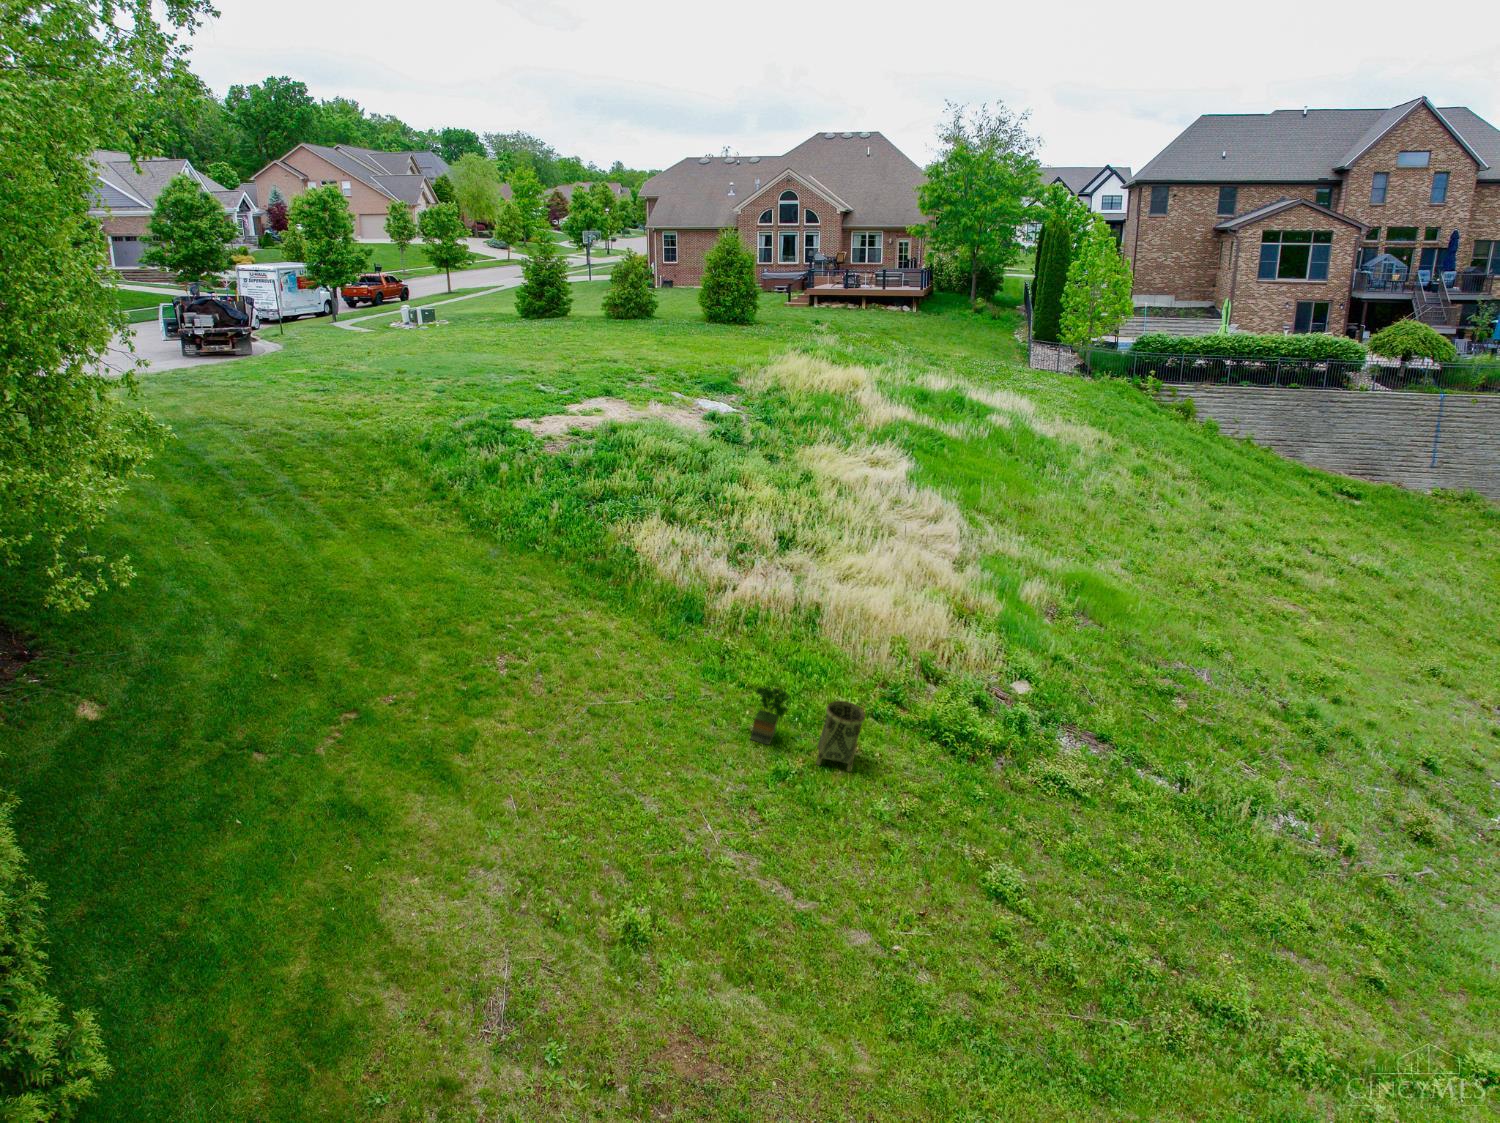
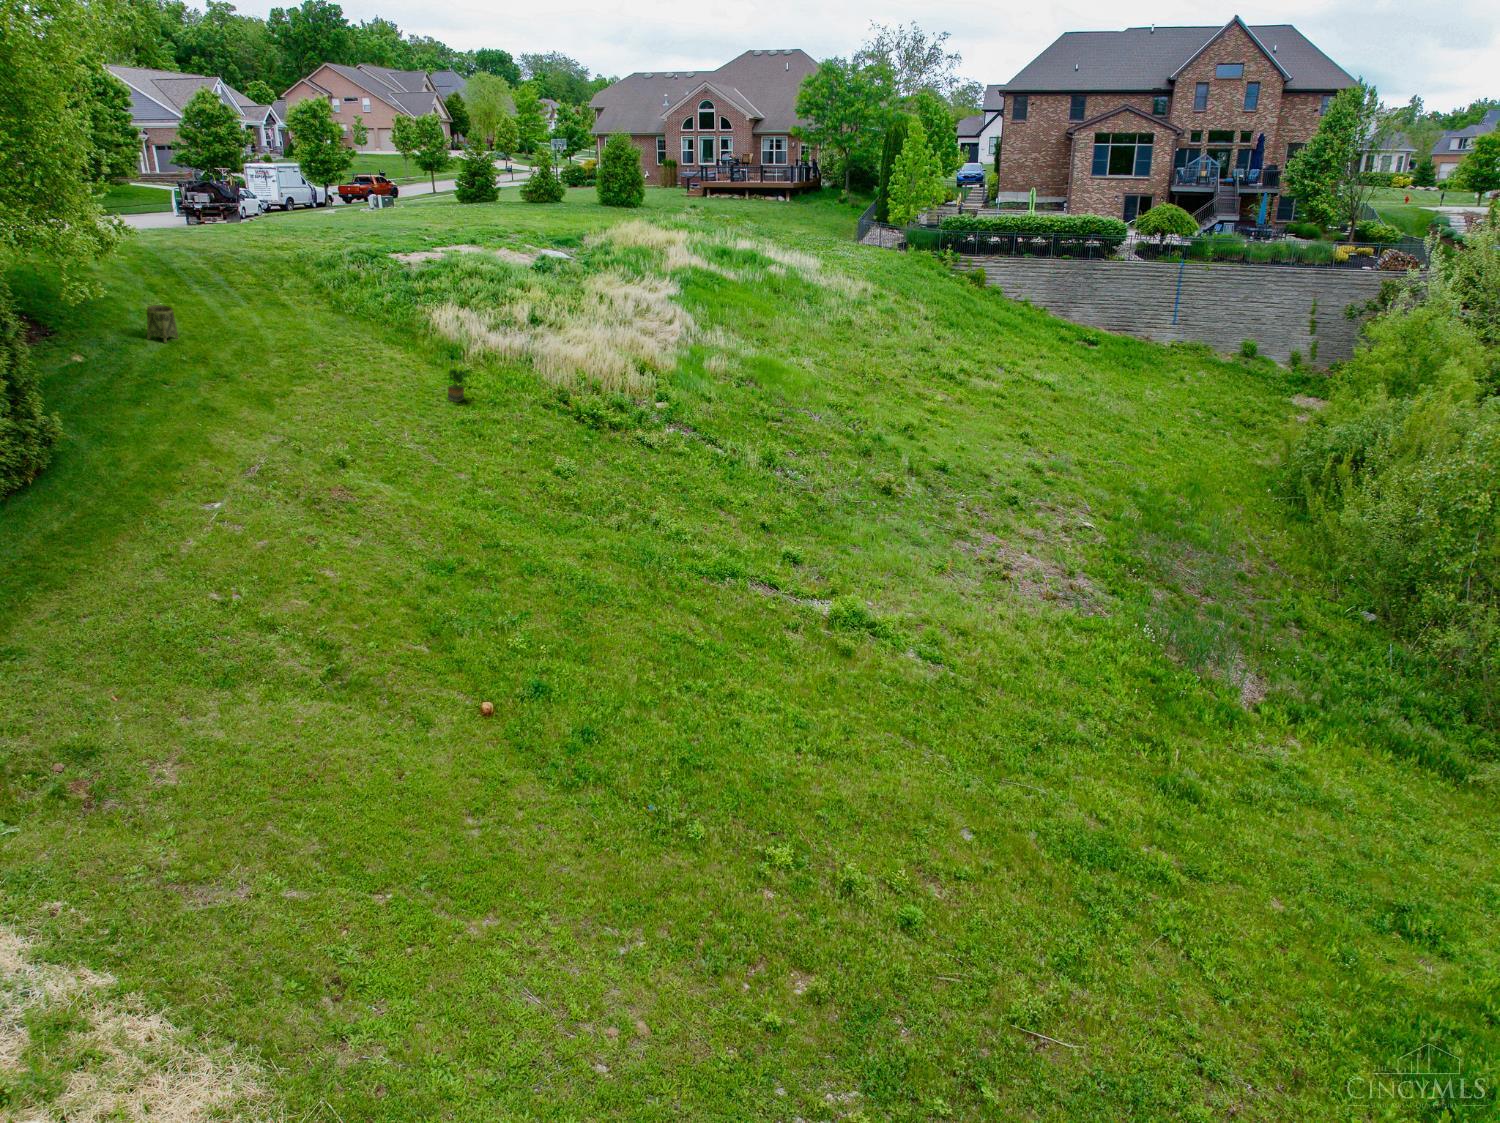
basket: present [816,701,865,772] -> present [147,305,178,343]

